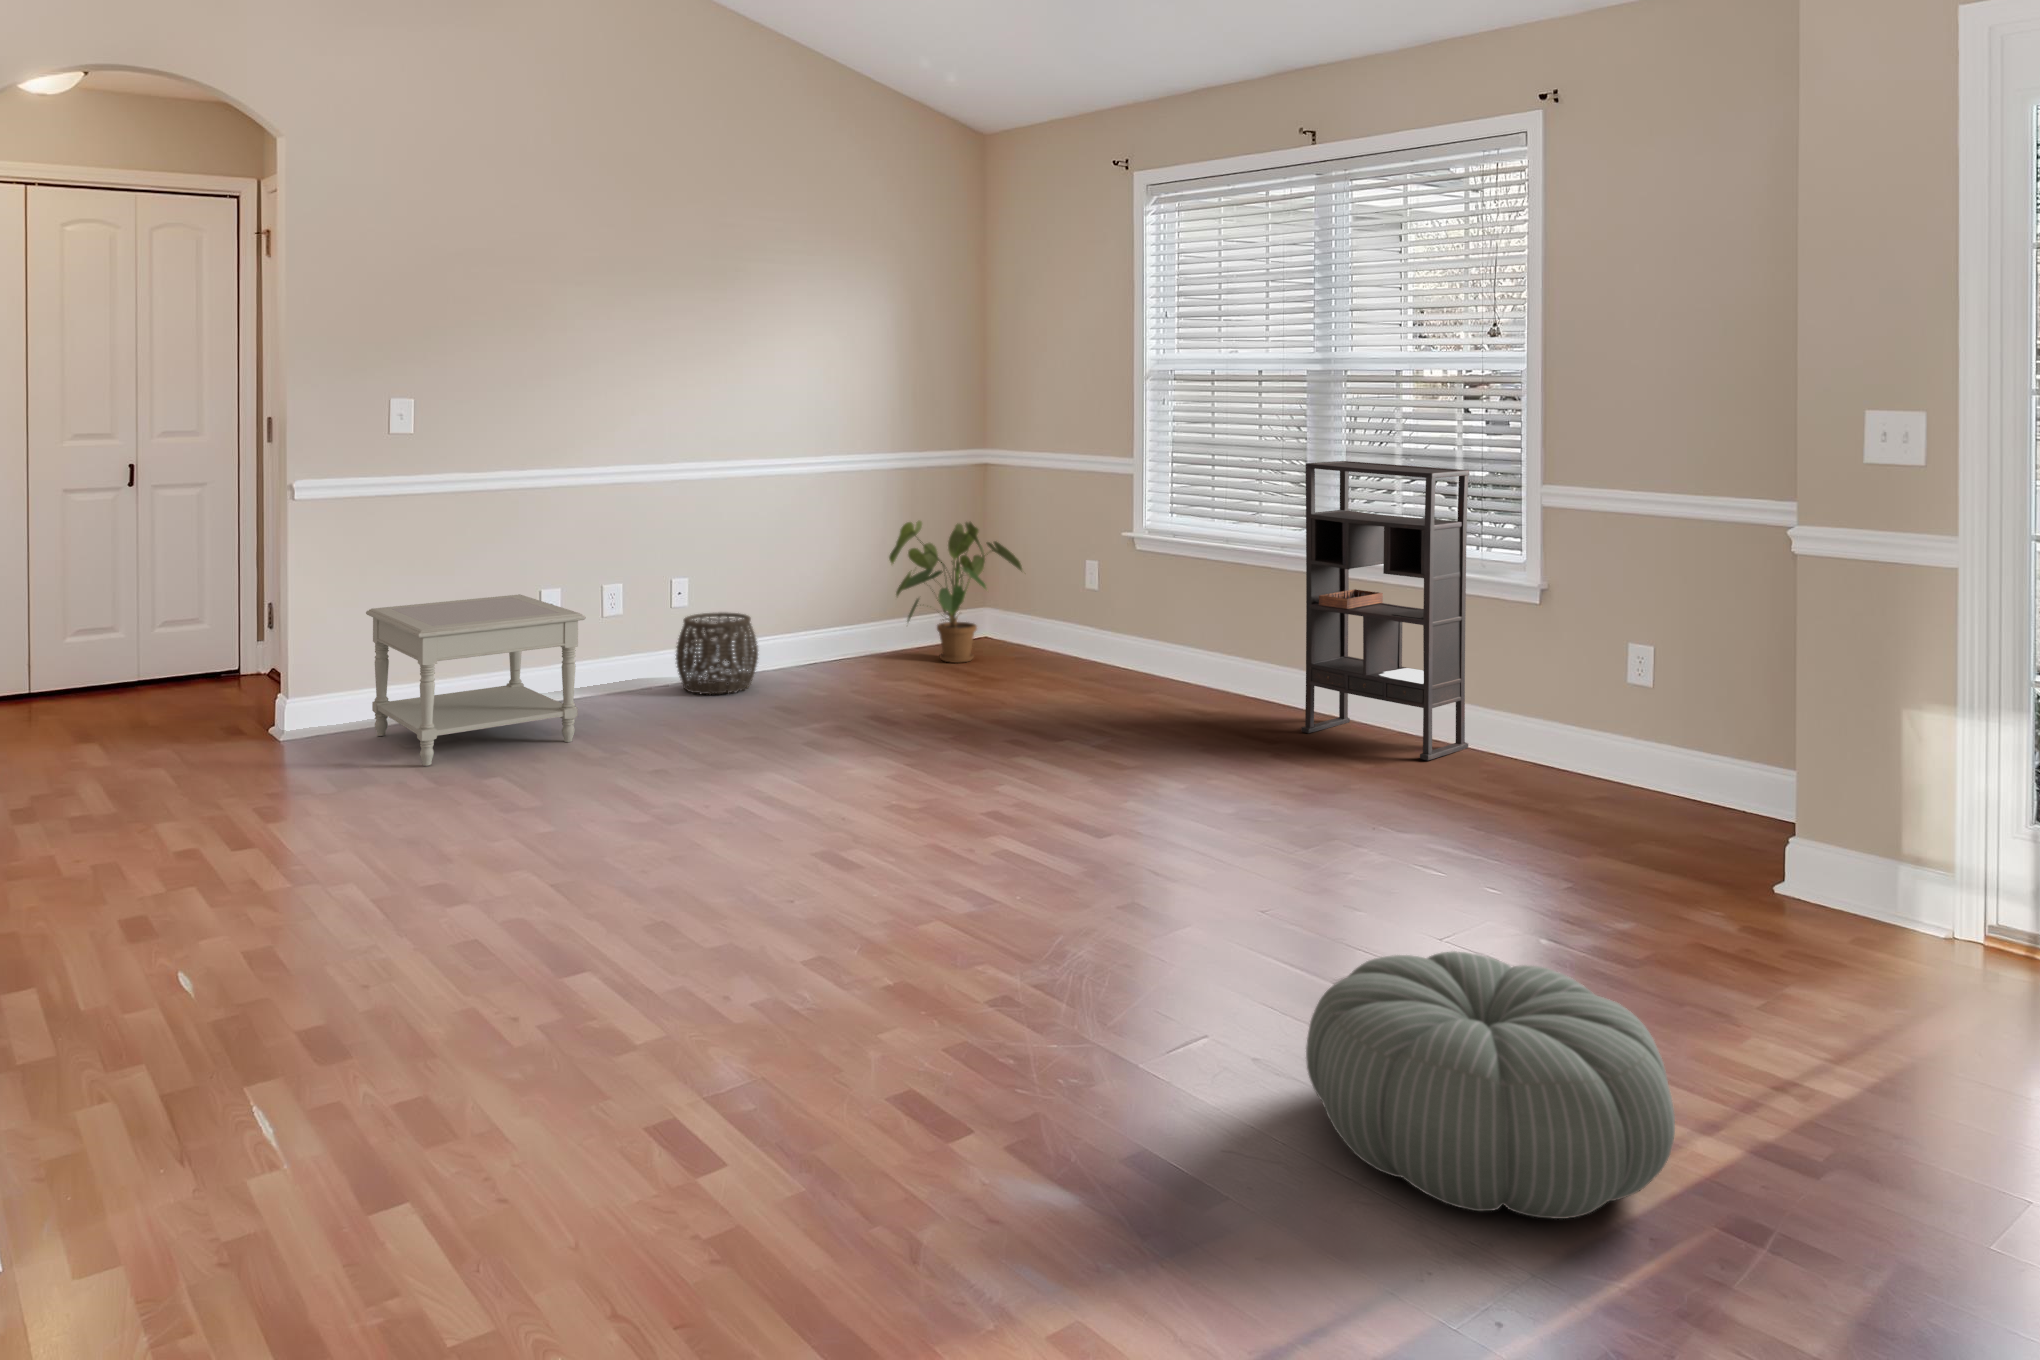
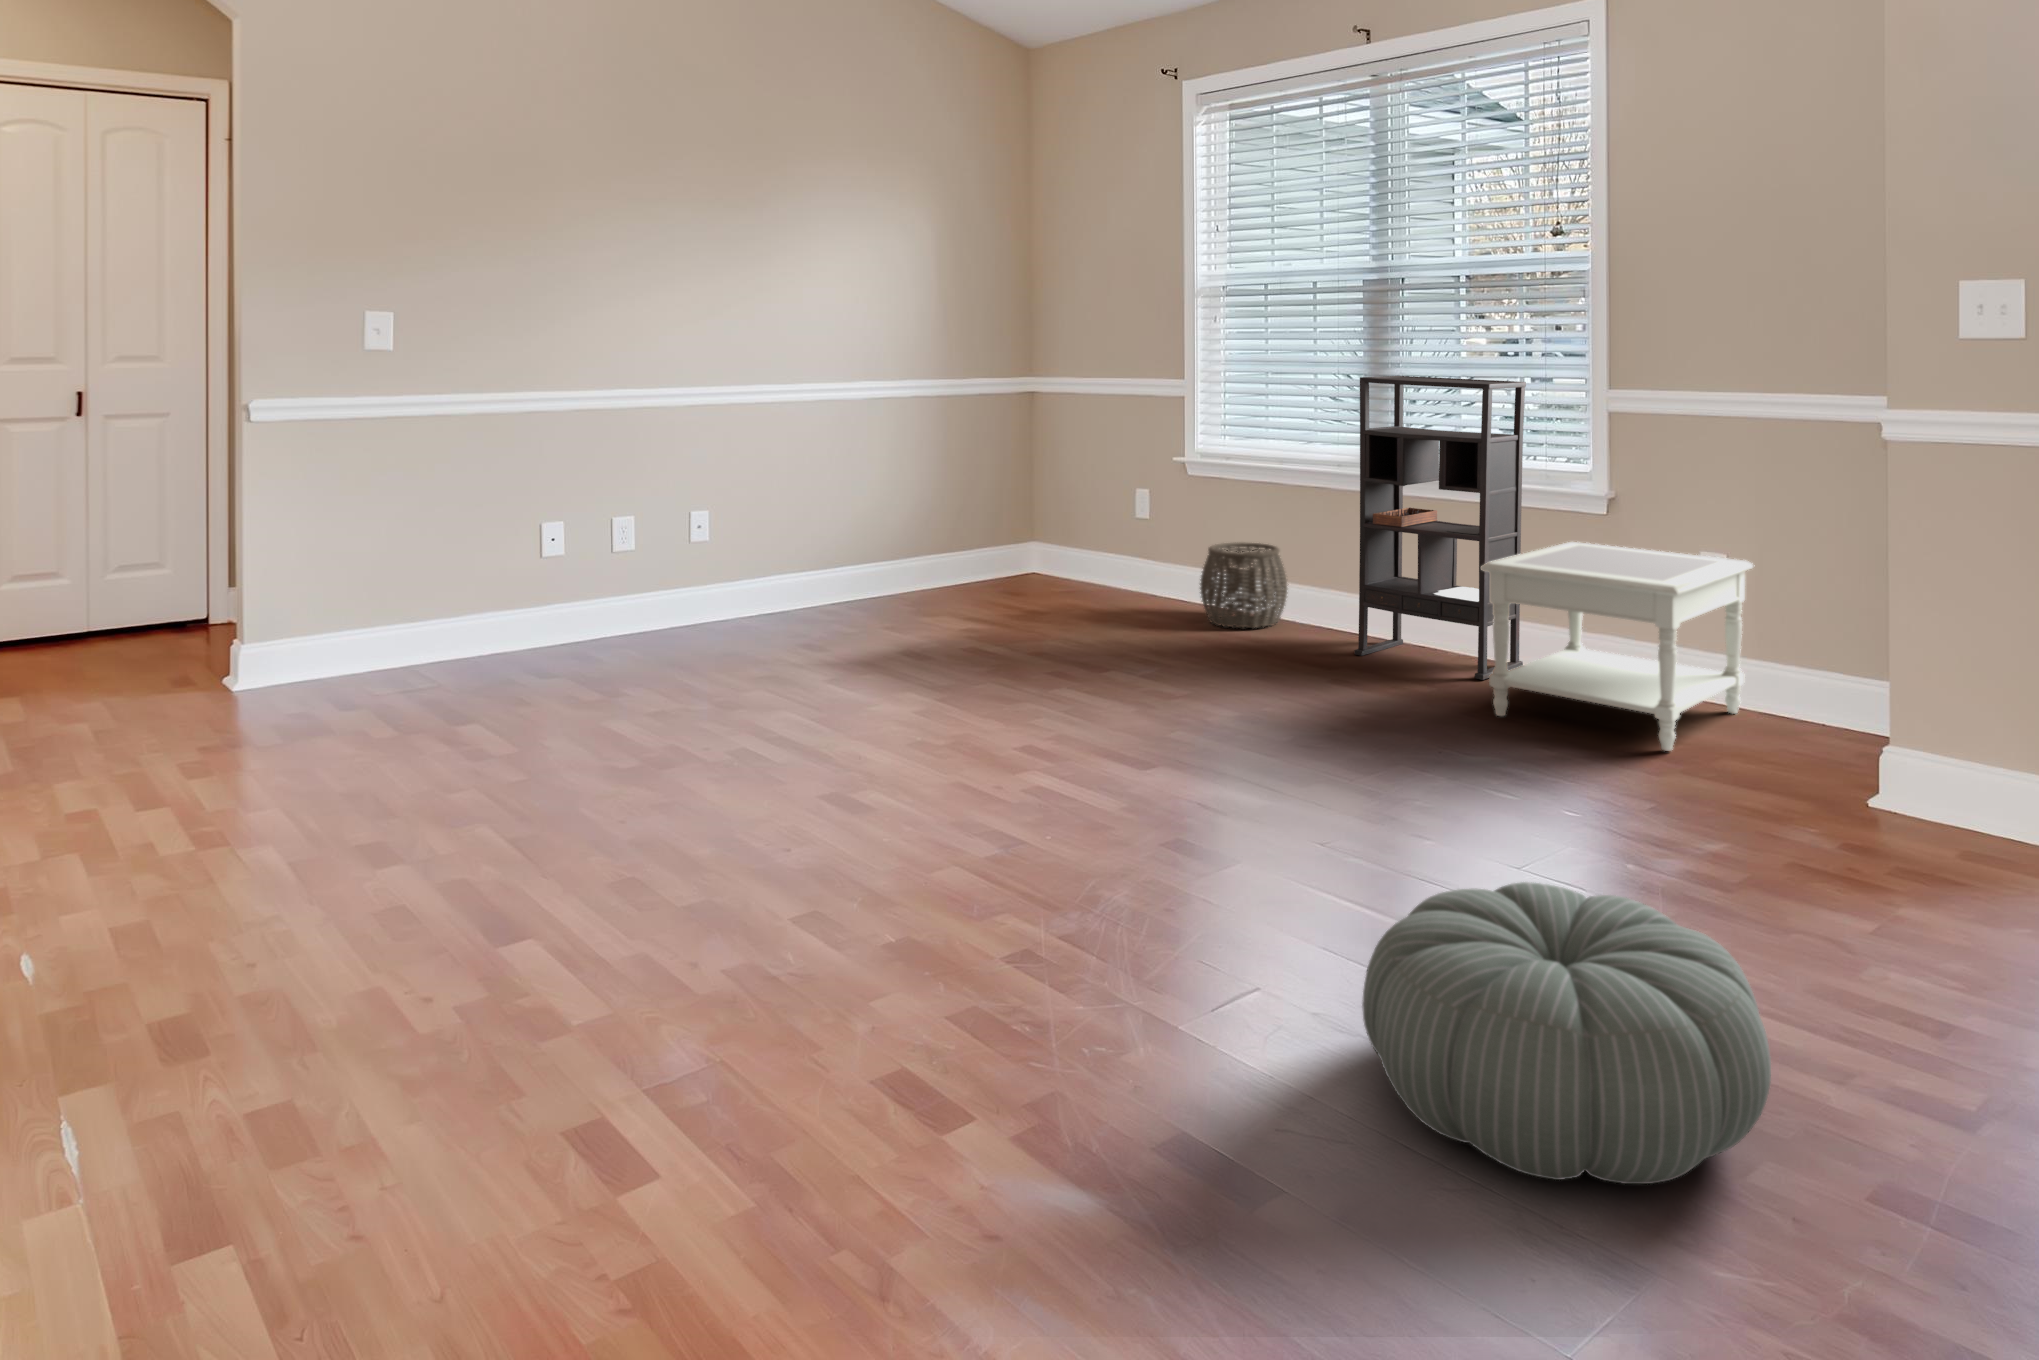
house plant: present [889,521,1022,663] -> none [931,447,1074,593]
side table: present [366,594,586,766] -> present [1481,542,1753,751]
woven basket: present [676,612,758,694] -> present [1200,543,1288,628]

